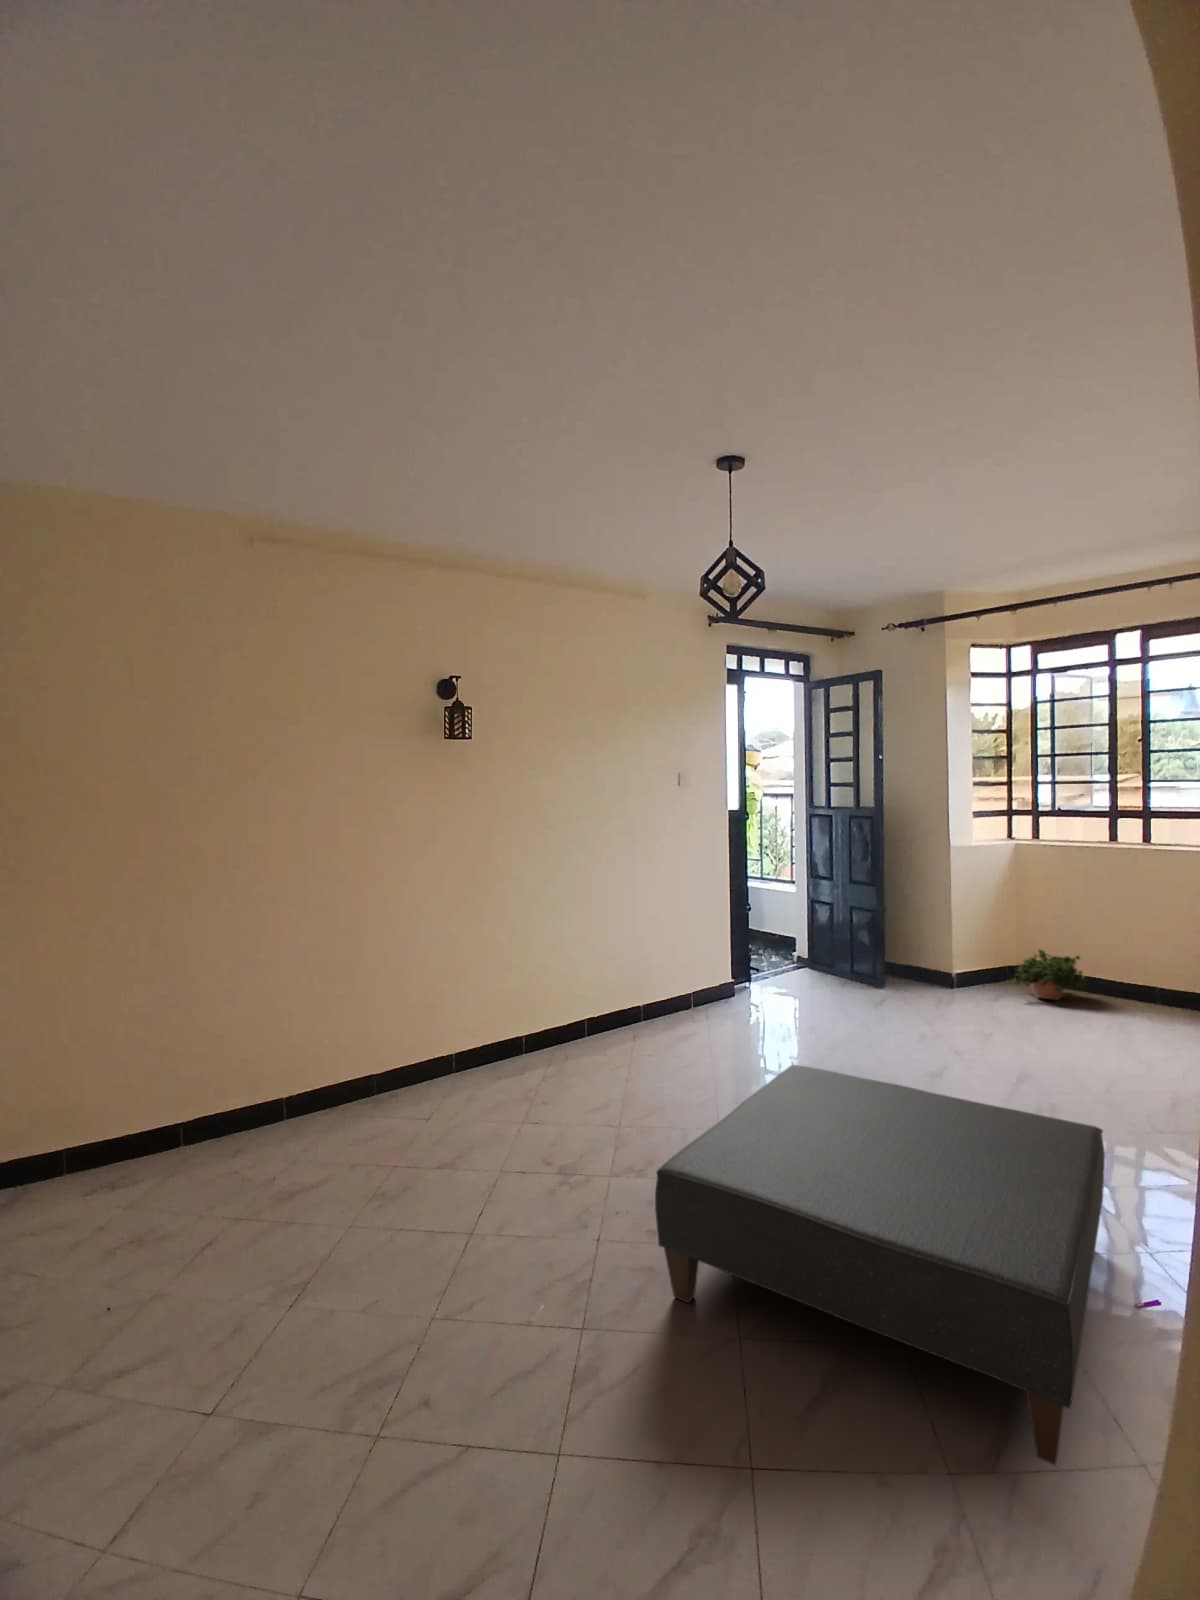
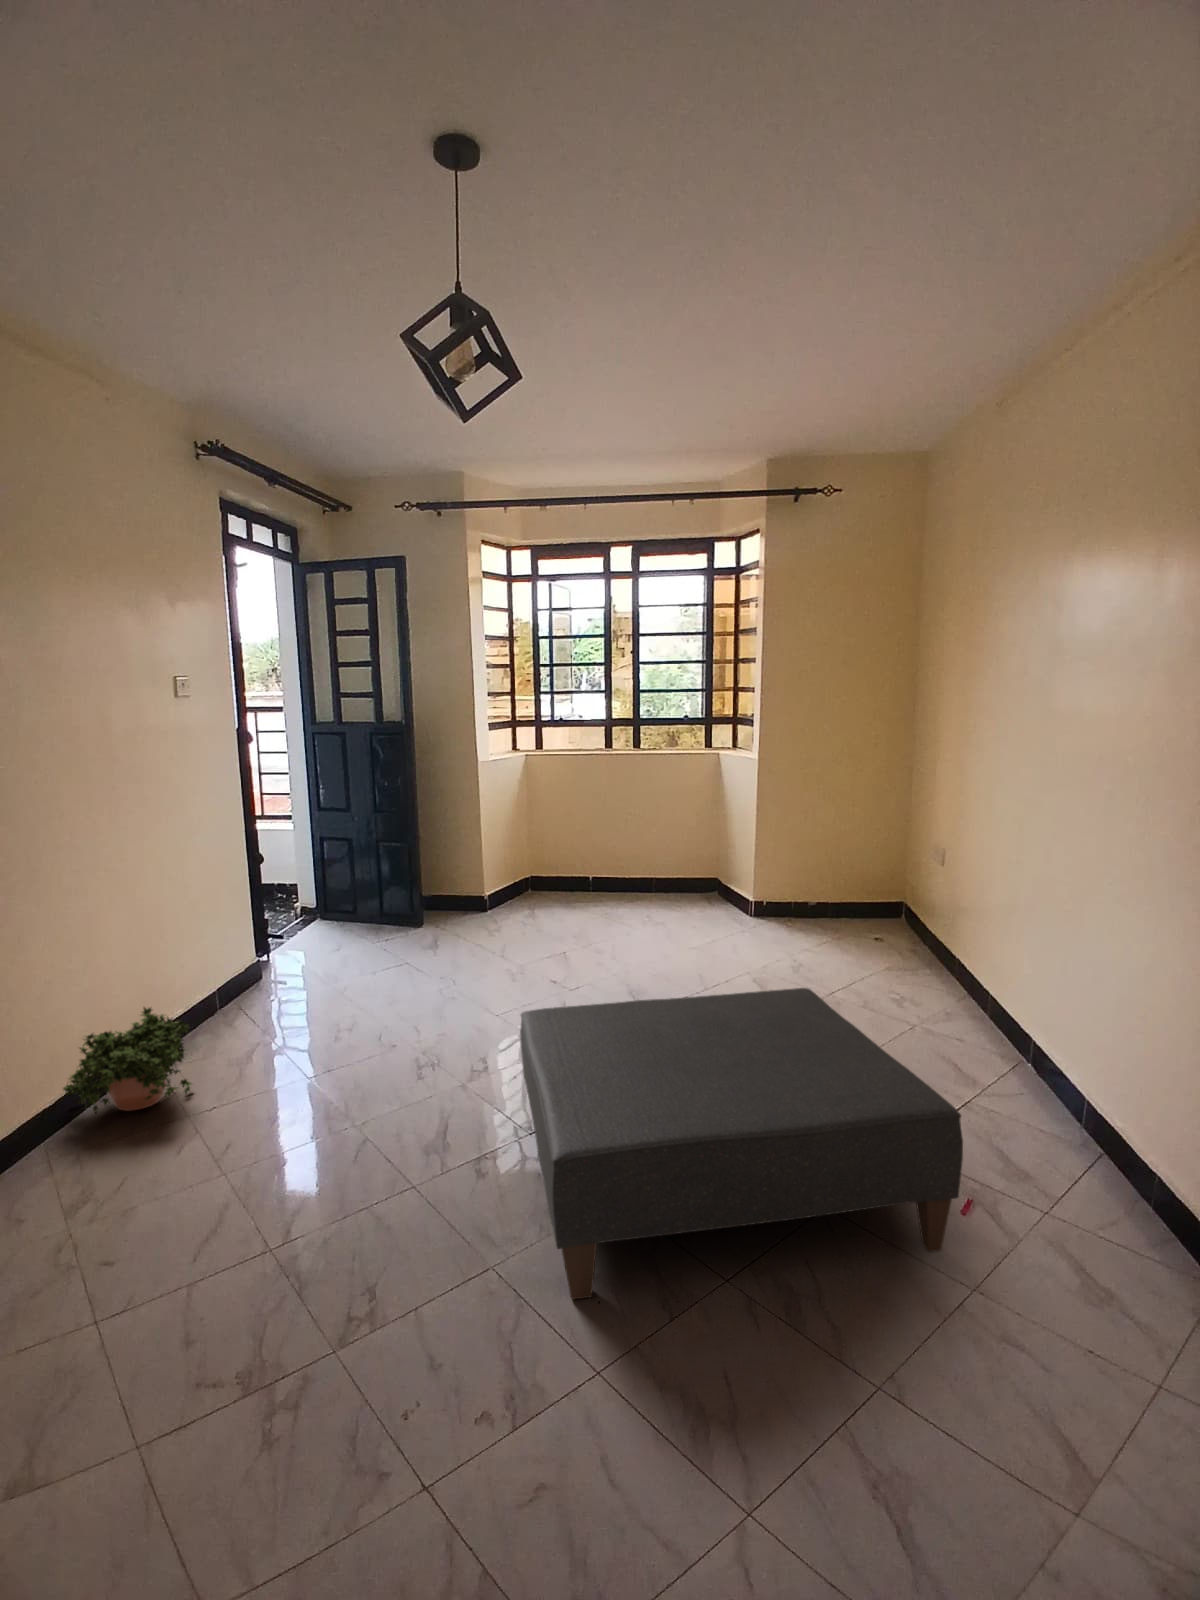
potted plant: present [1012,950,1086,1000] -> present [63,1007,192,1113]

